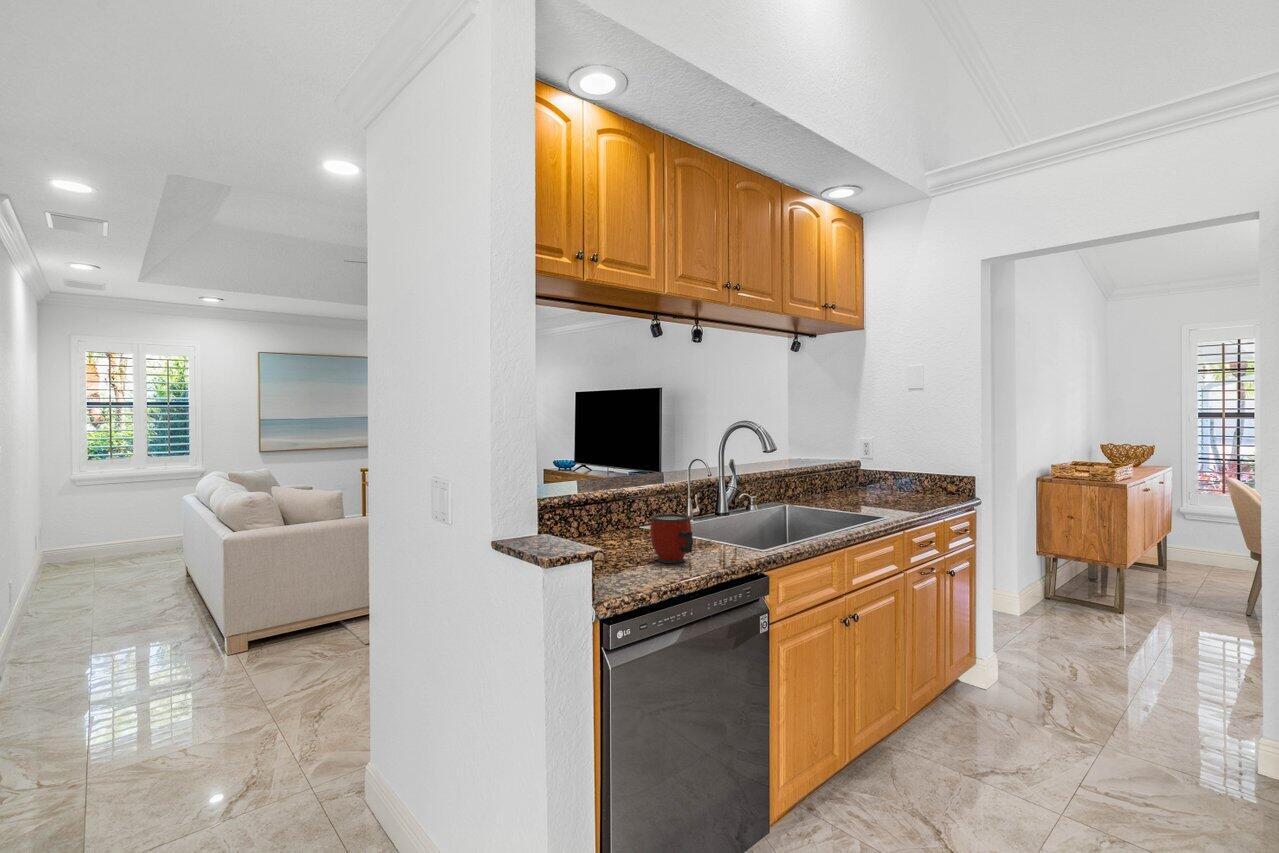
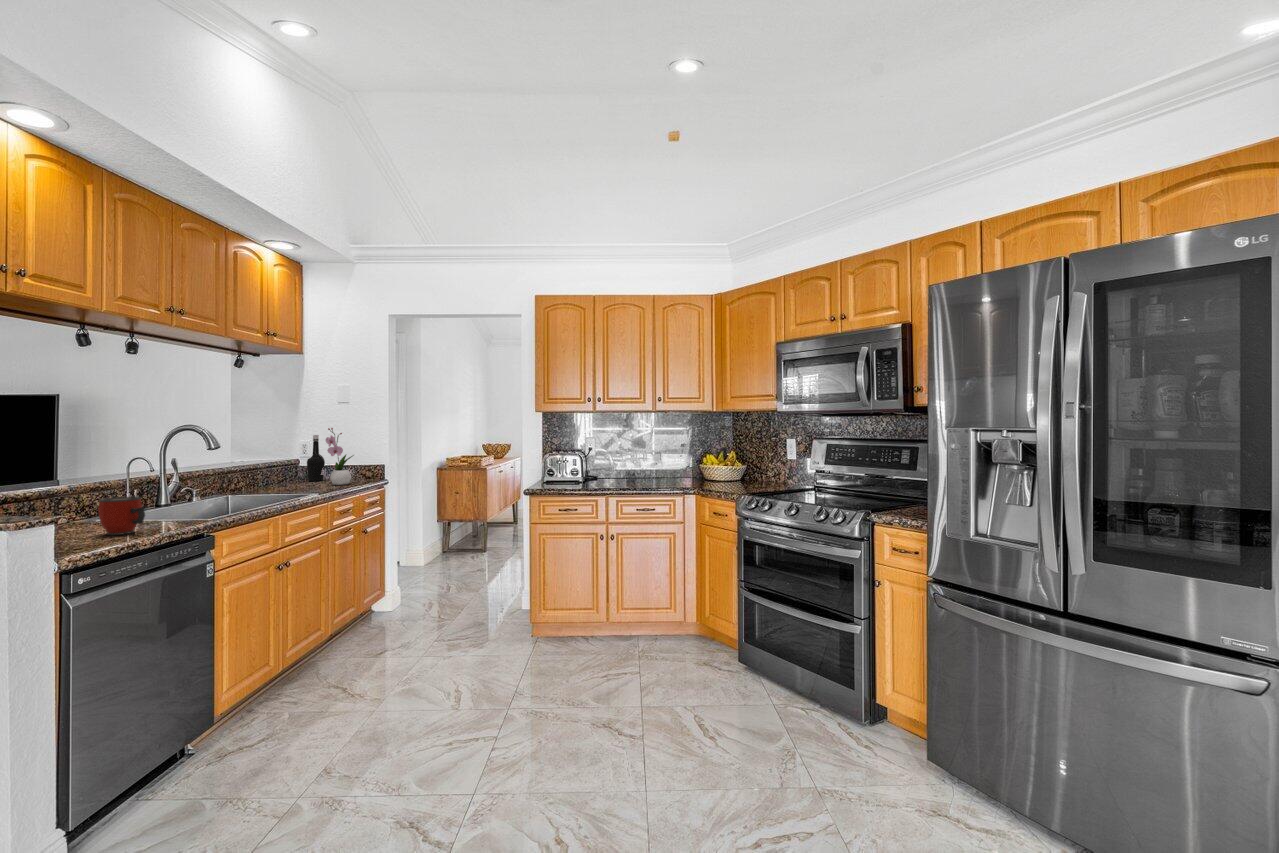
flower arrangement: none [895,423,934,502] -> present [326,428,354,485]
bottle: none [870,432,892,492] -> present [307,435,325,481]

